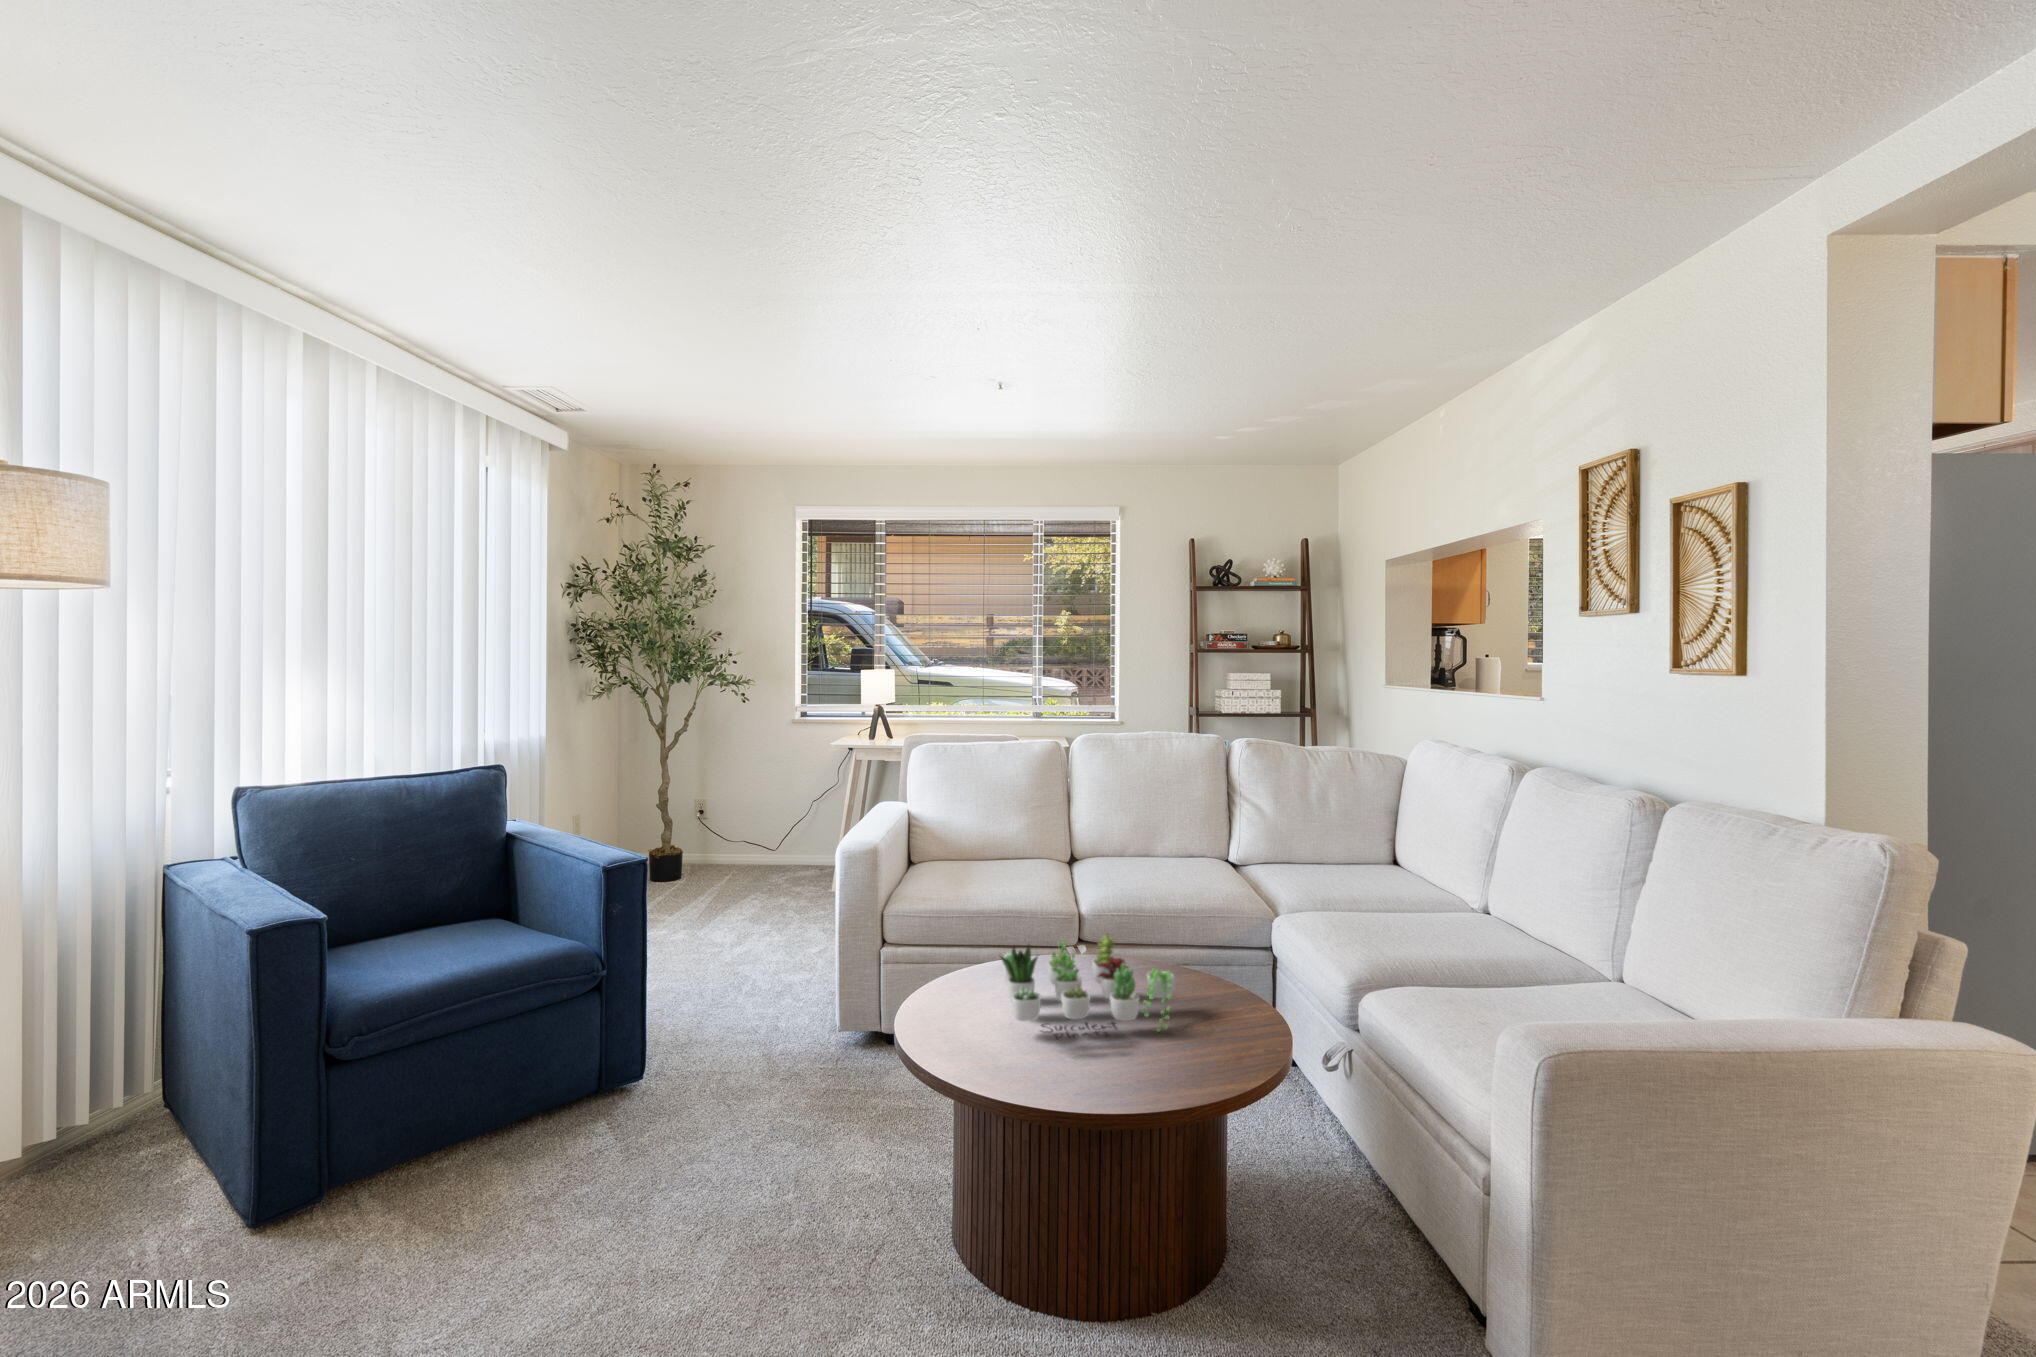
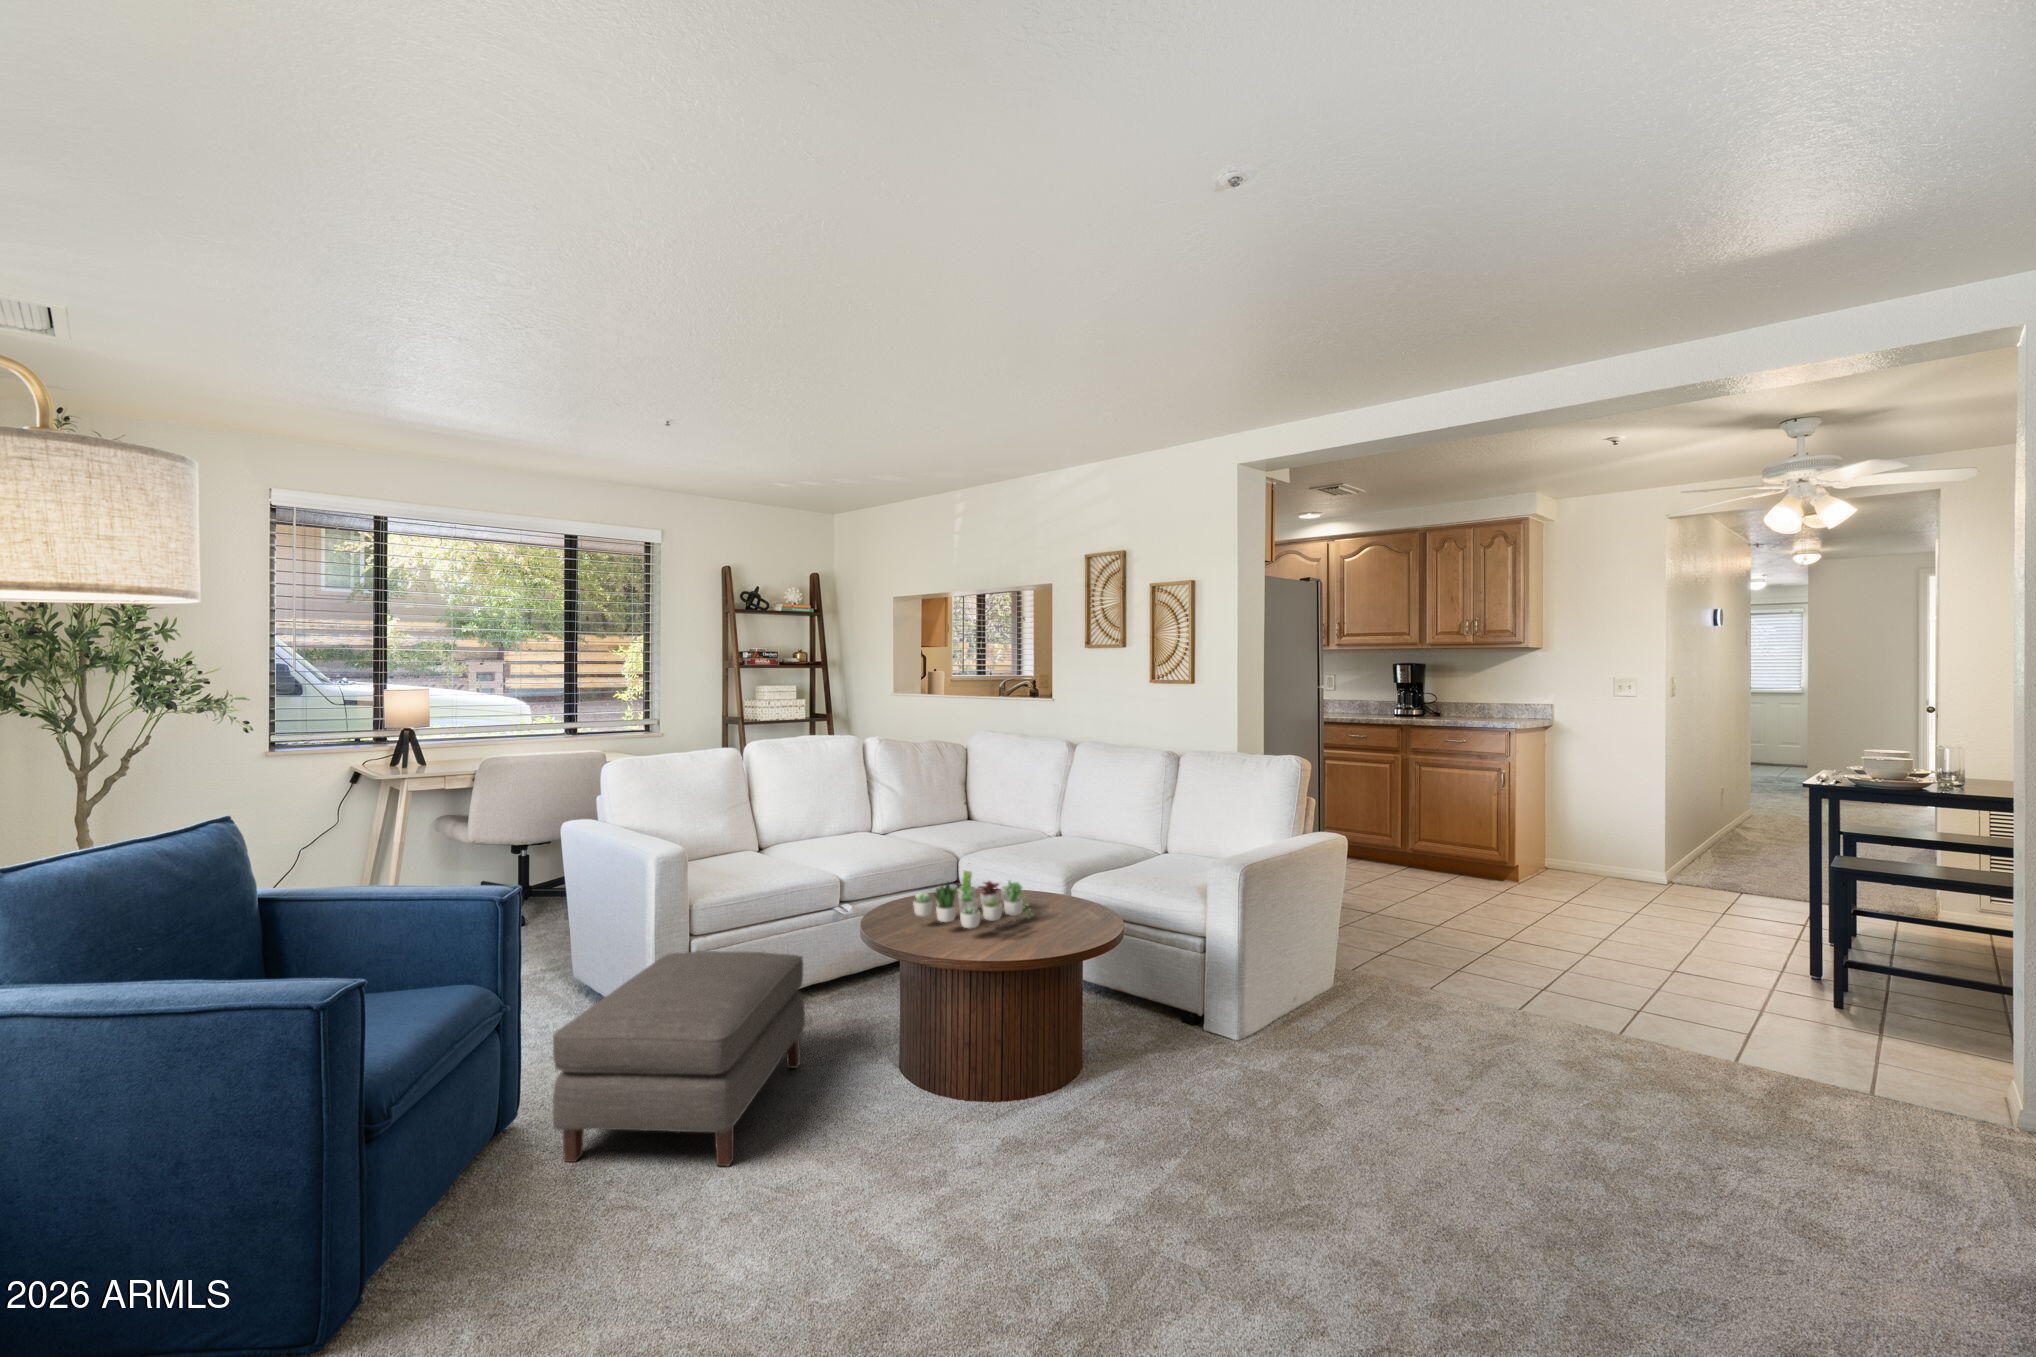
ottoman: none [570,959,894,1224] -> present [553,951,805,1166]

